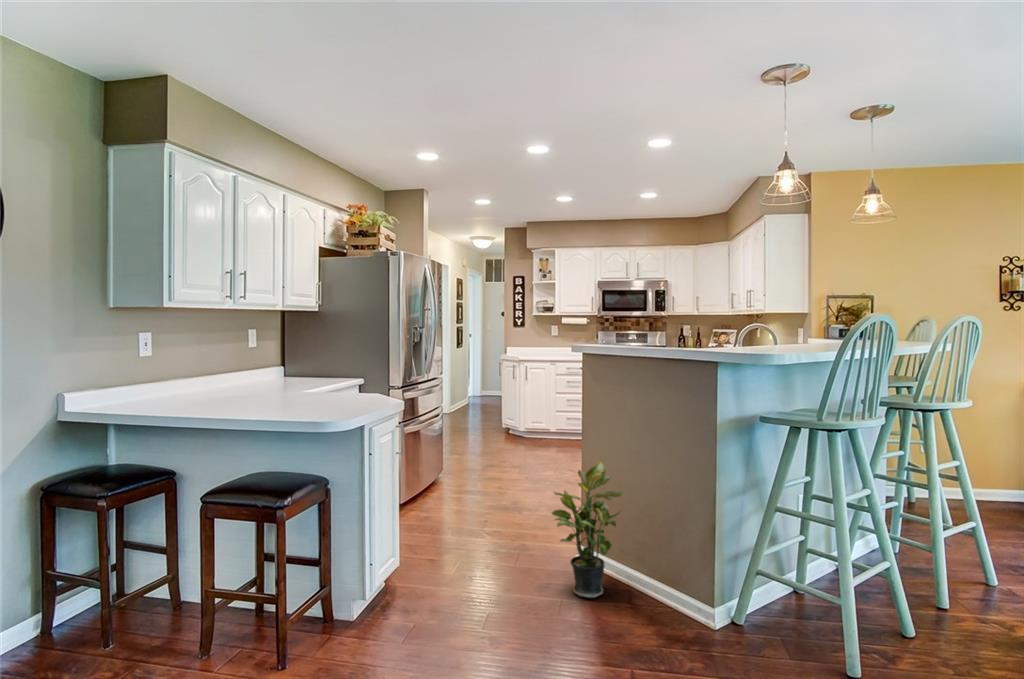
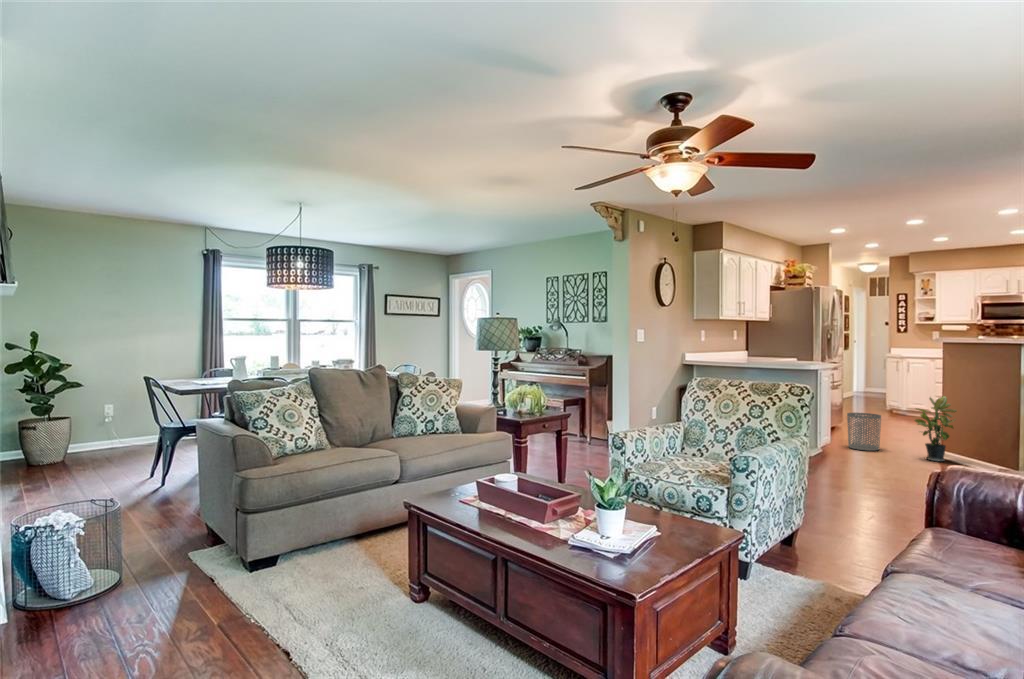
waste bin: none [438,491,496,577] -> present [847,413,881,451]

